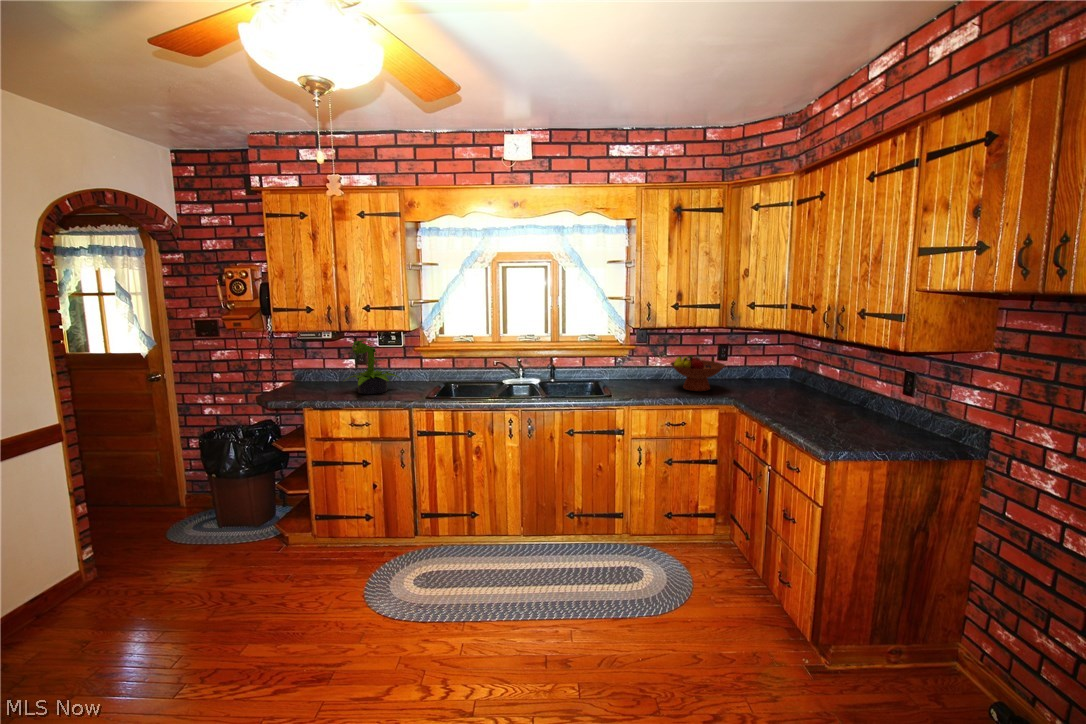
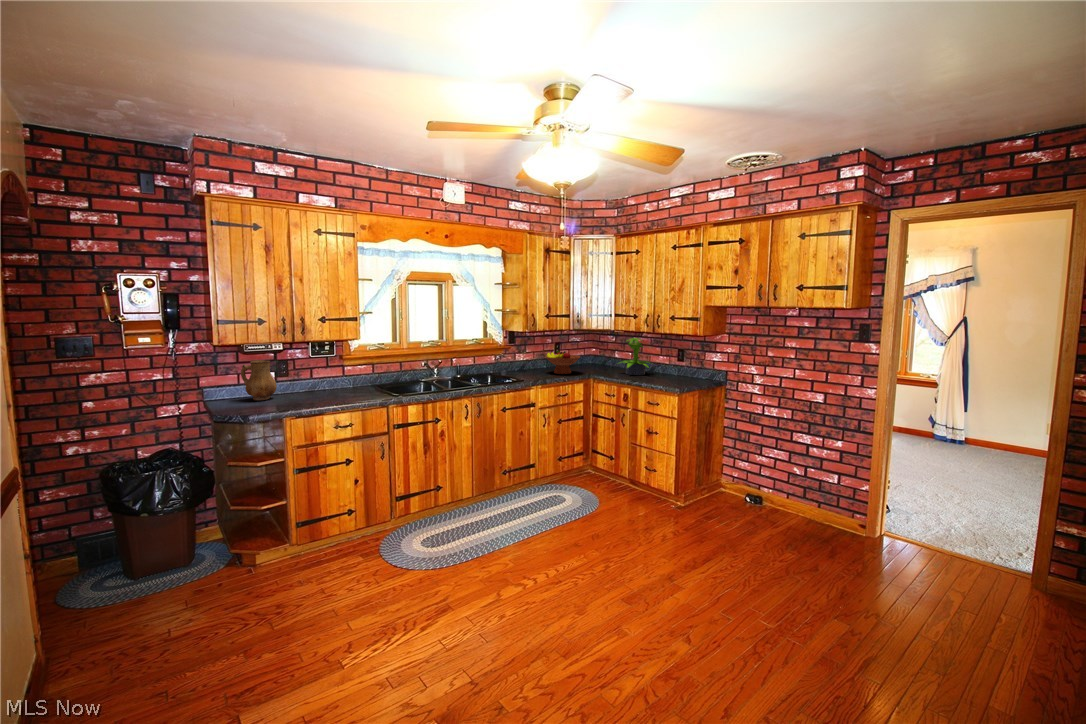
potted plant: present [343,340,400,394] -> present [618,338,649,375]
ceramic pitcher: none [311,348,340,388] -> present [241,360,277,400]

